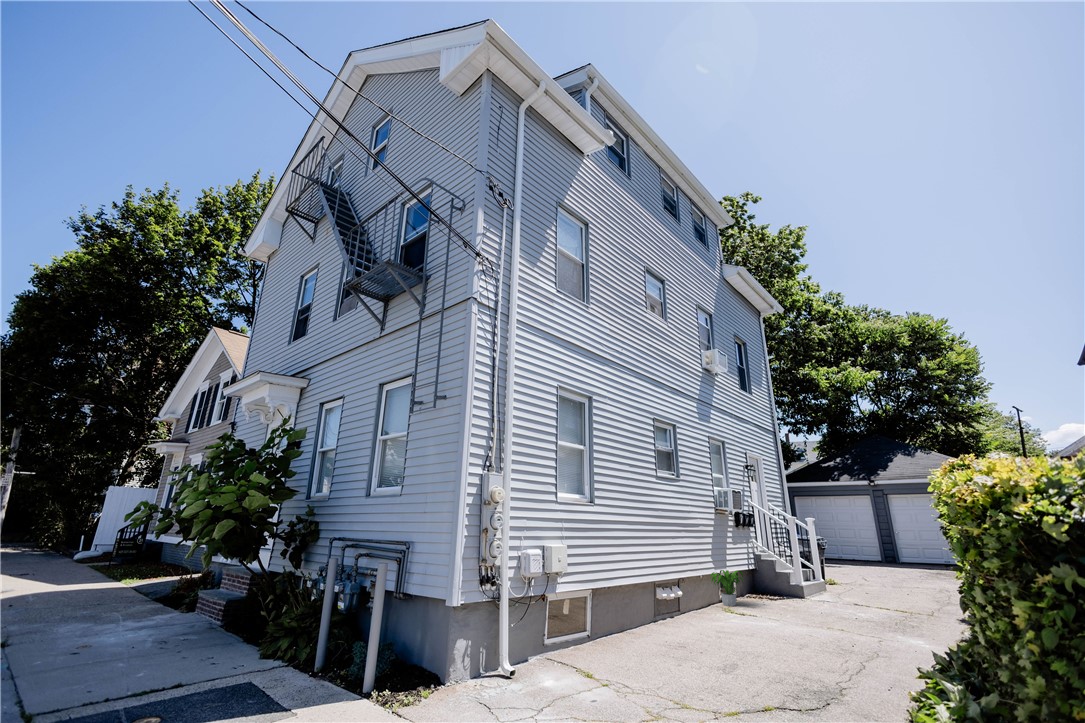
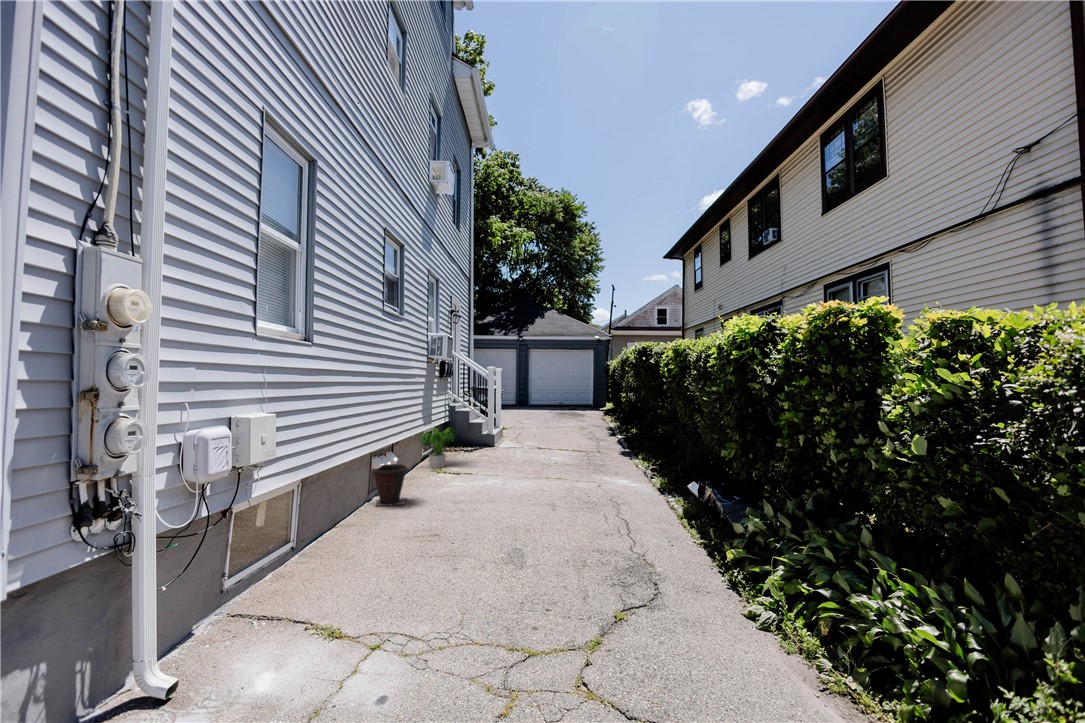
bucket: none [655,593,684,626] -> present [372,464,408,506]

